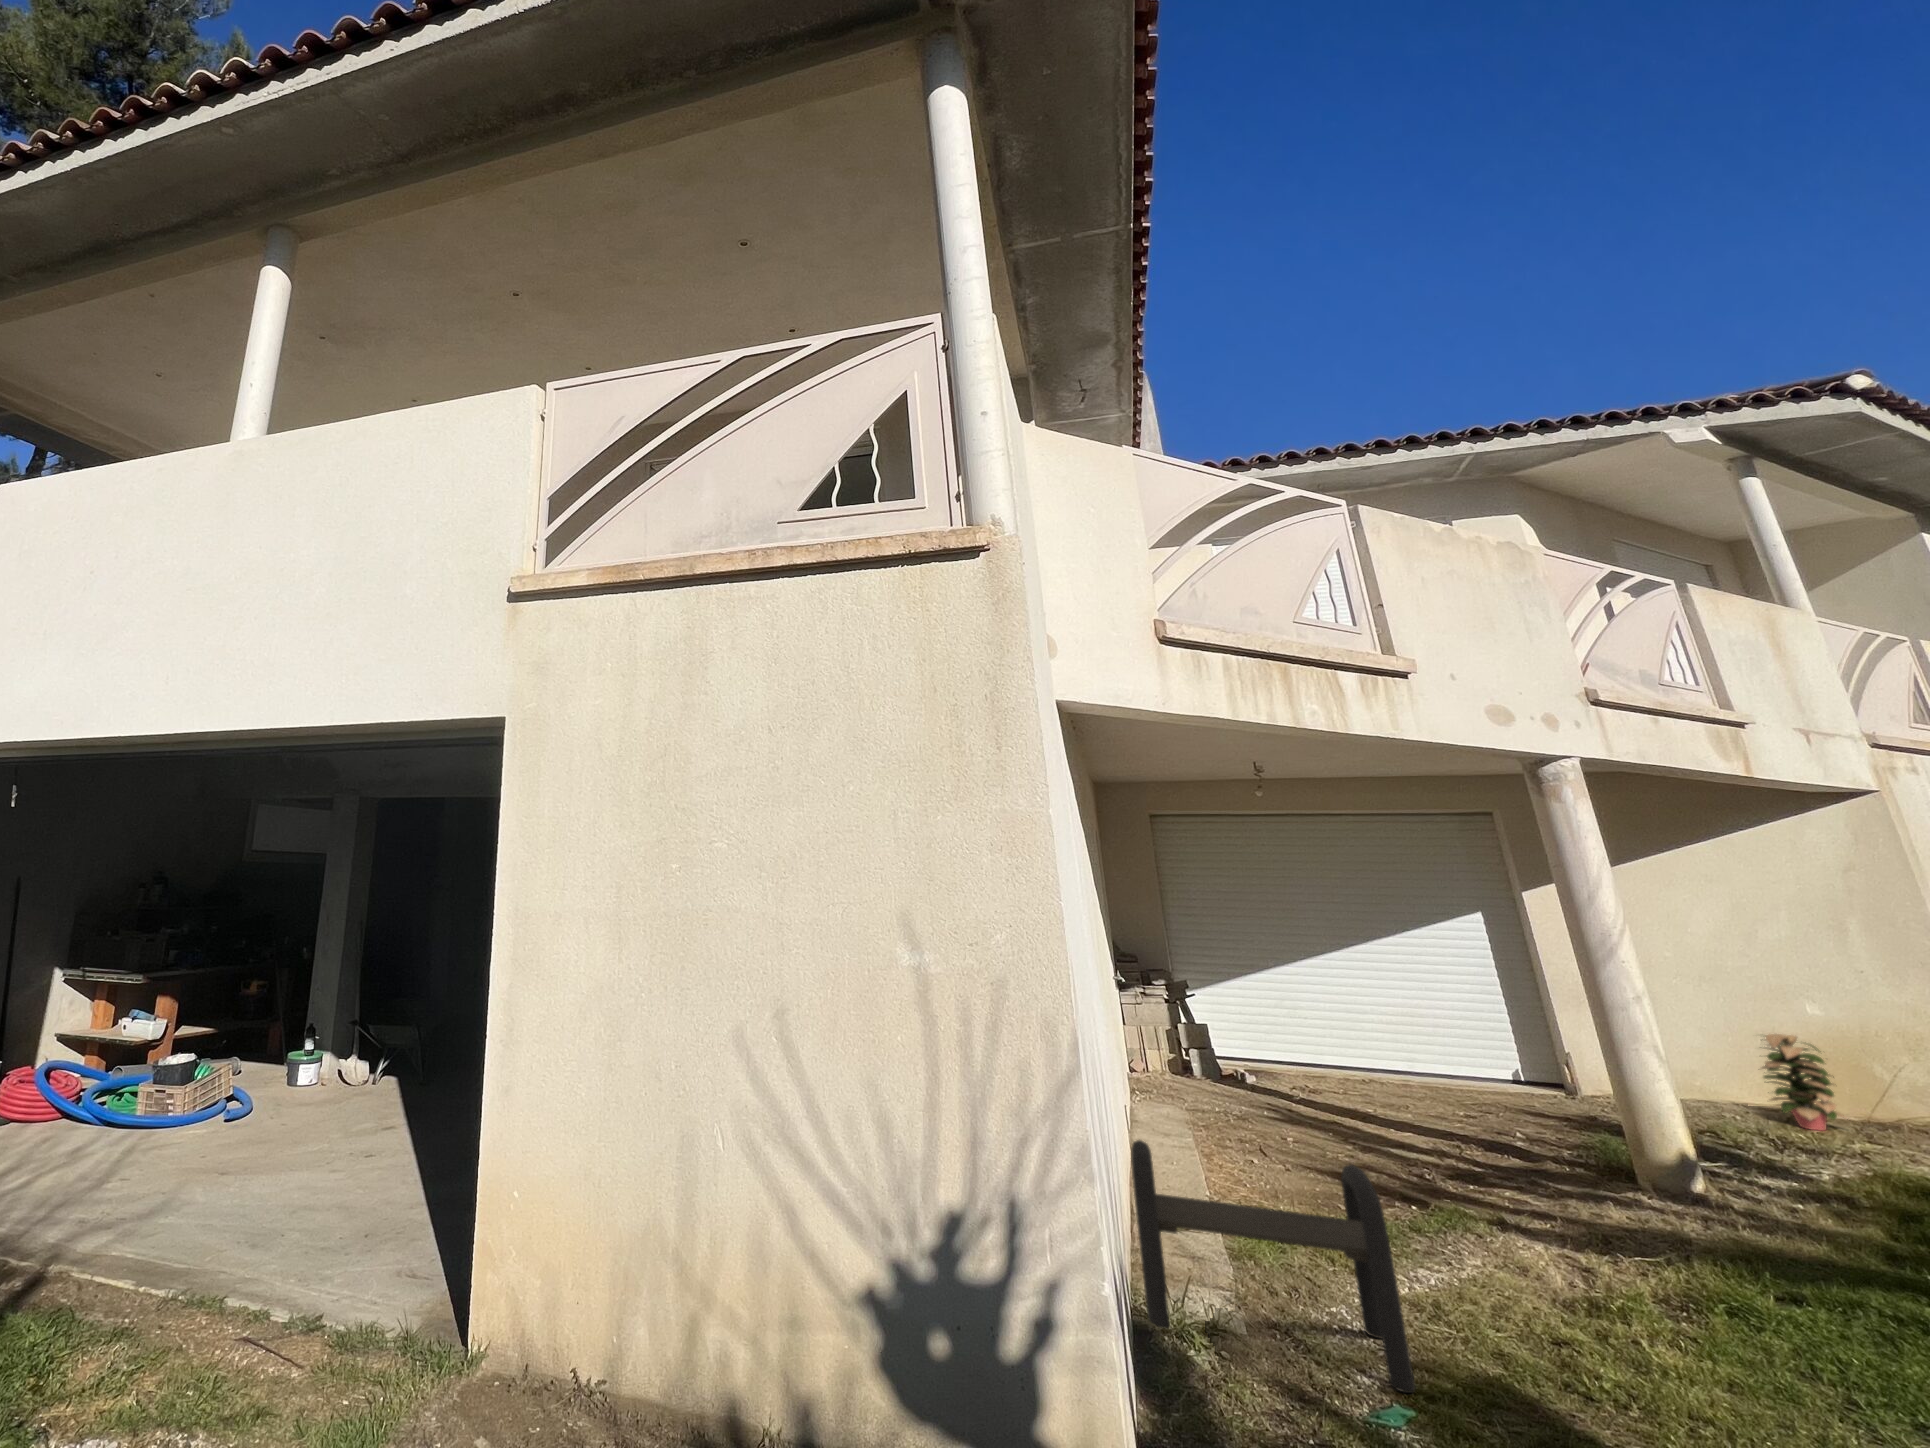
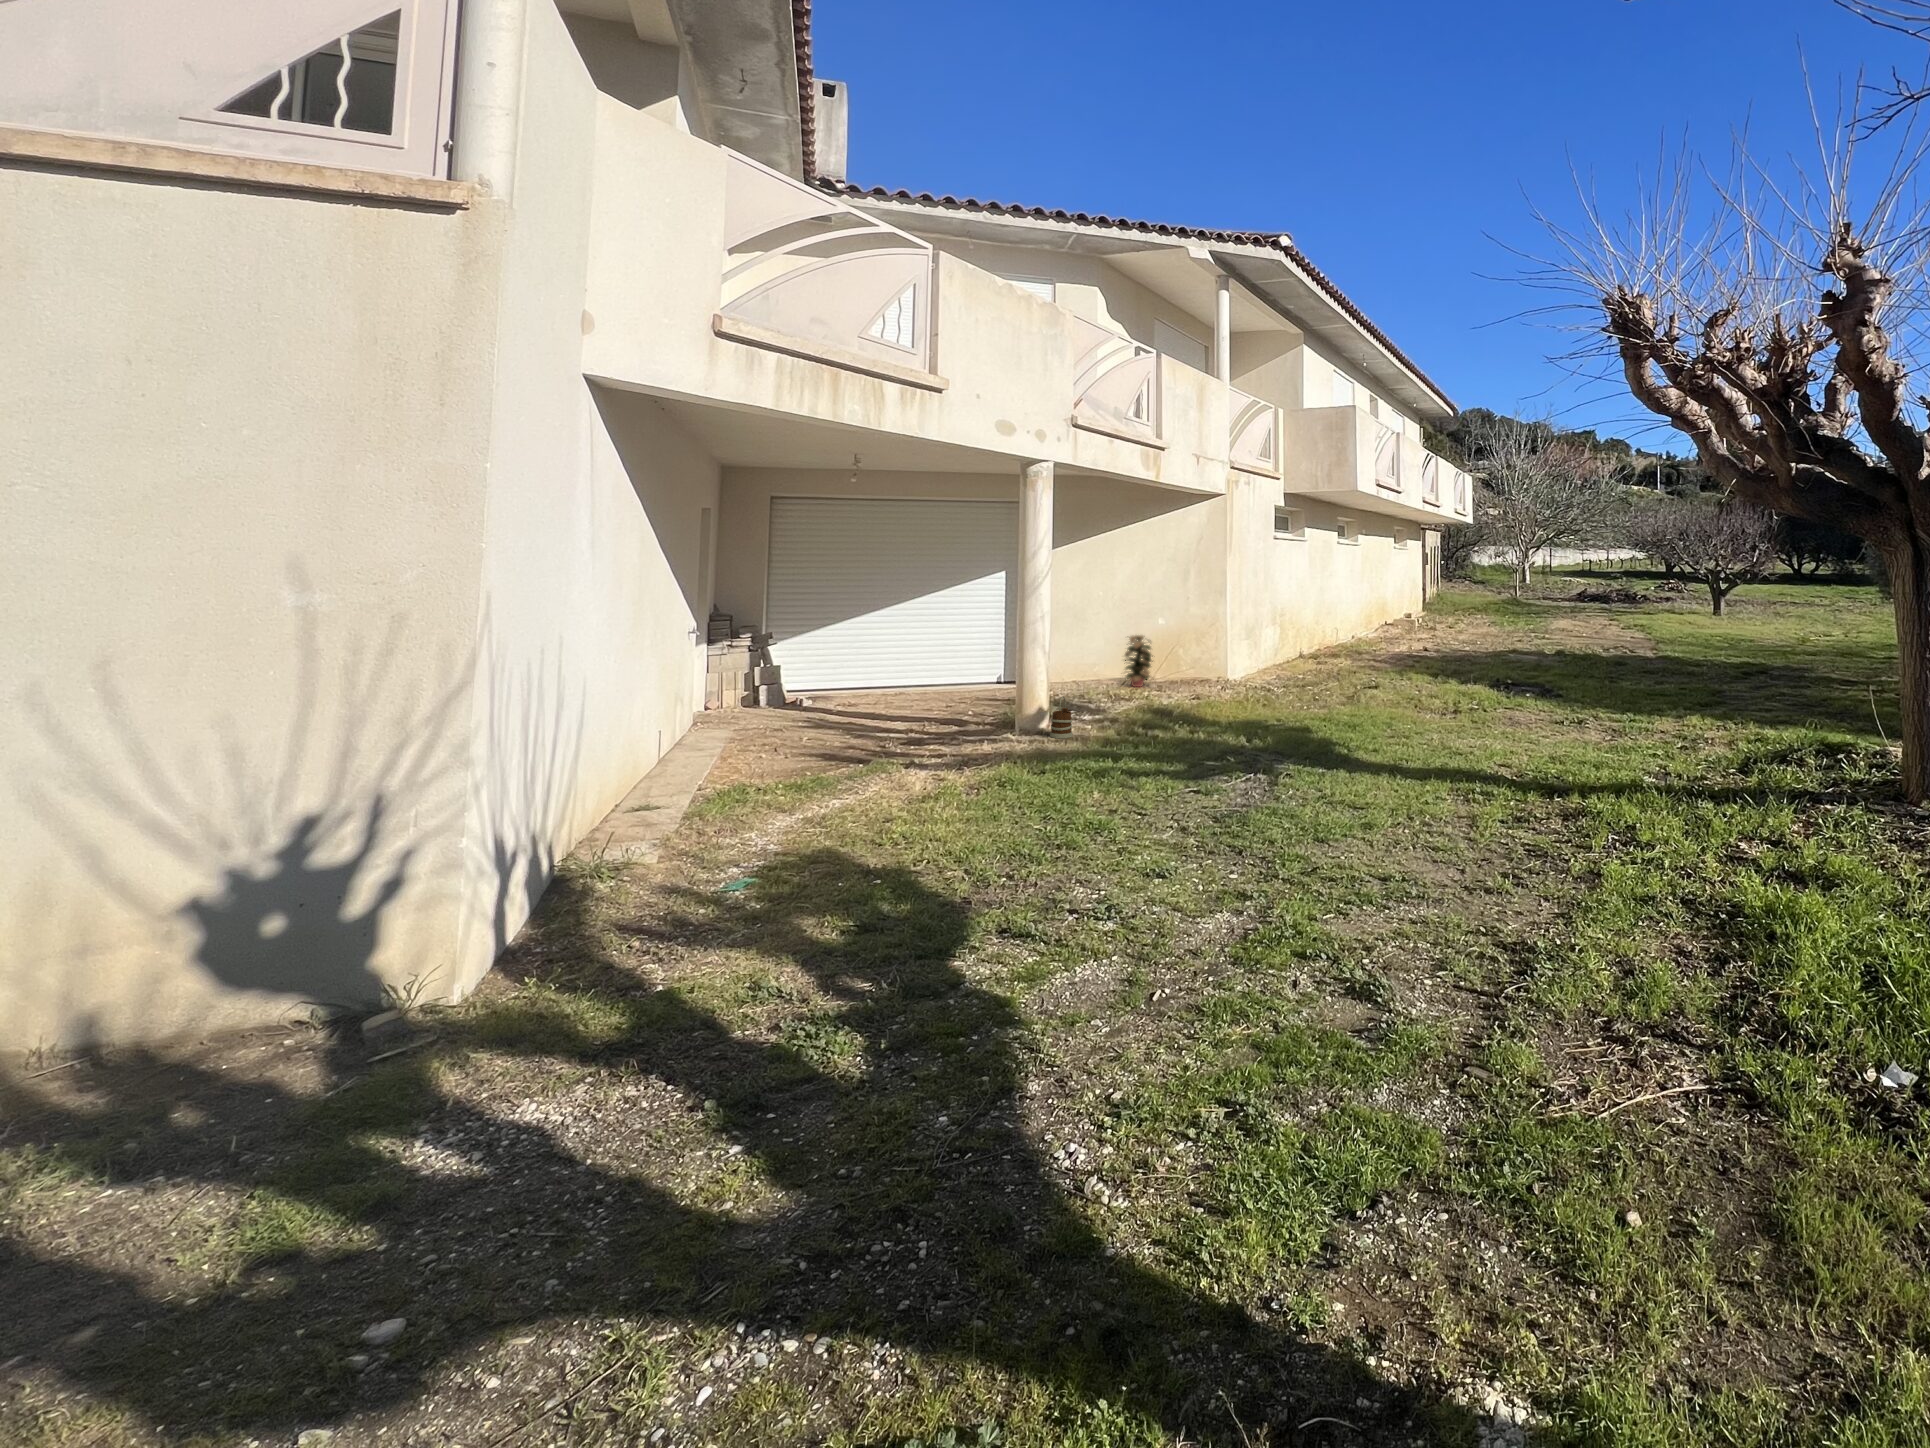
bench: present [1131,1140,1415,1393] -> none [590,738,800,894]
wooden bucket: none [1698,1140,1754,1218] -> present [1050,697,1072,738]

